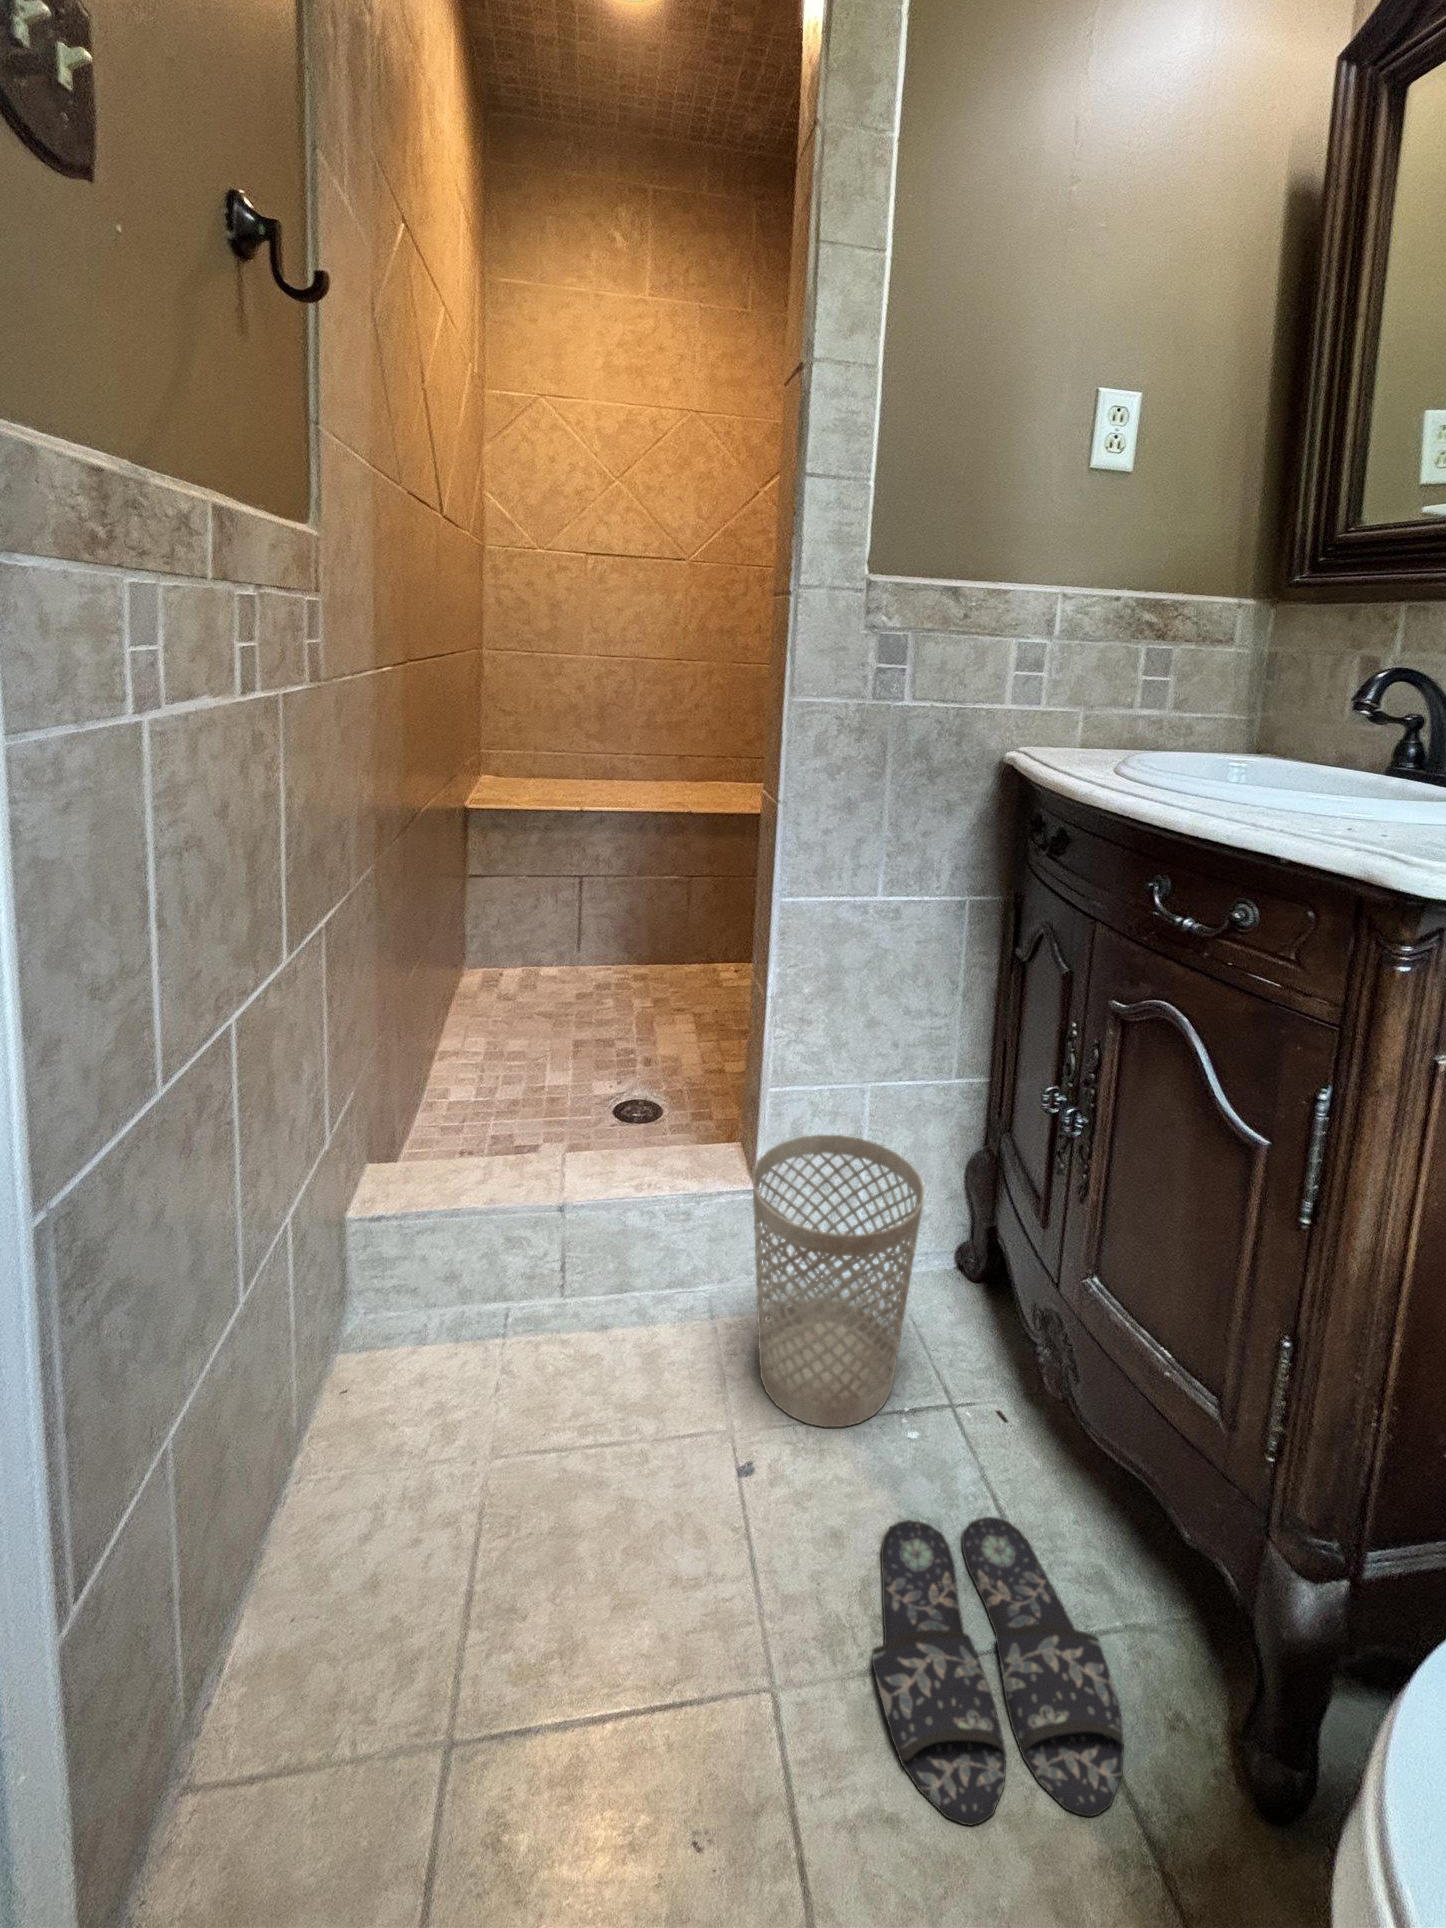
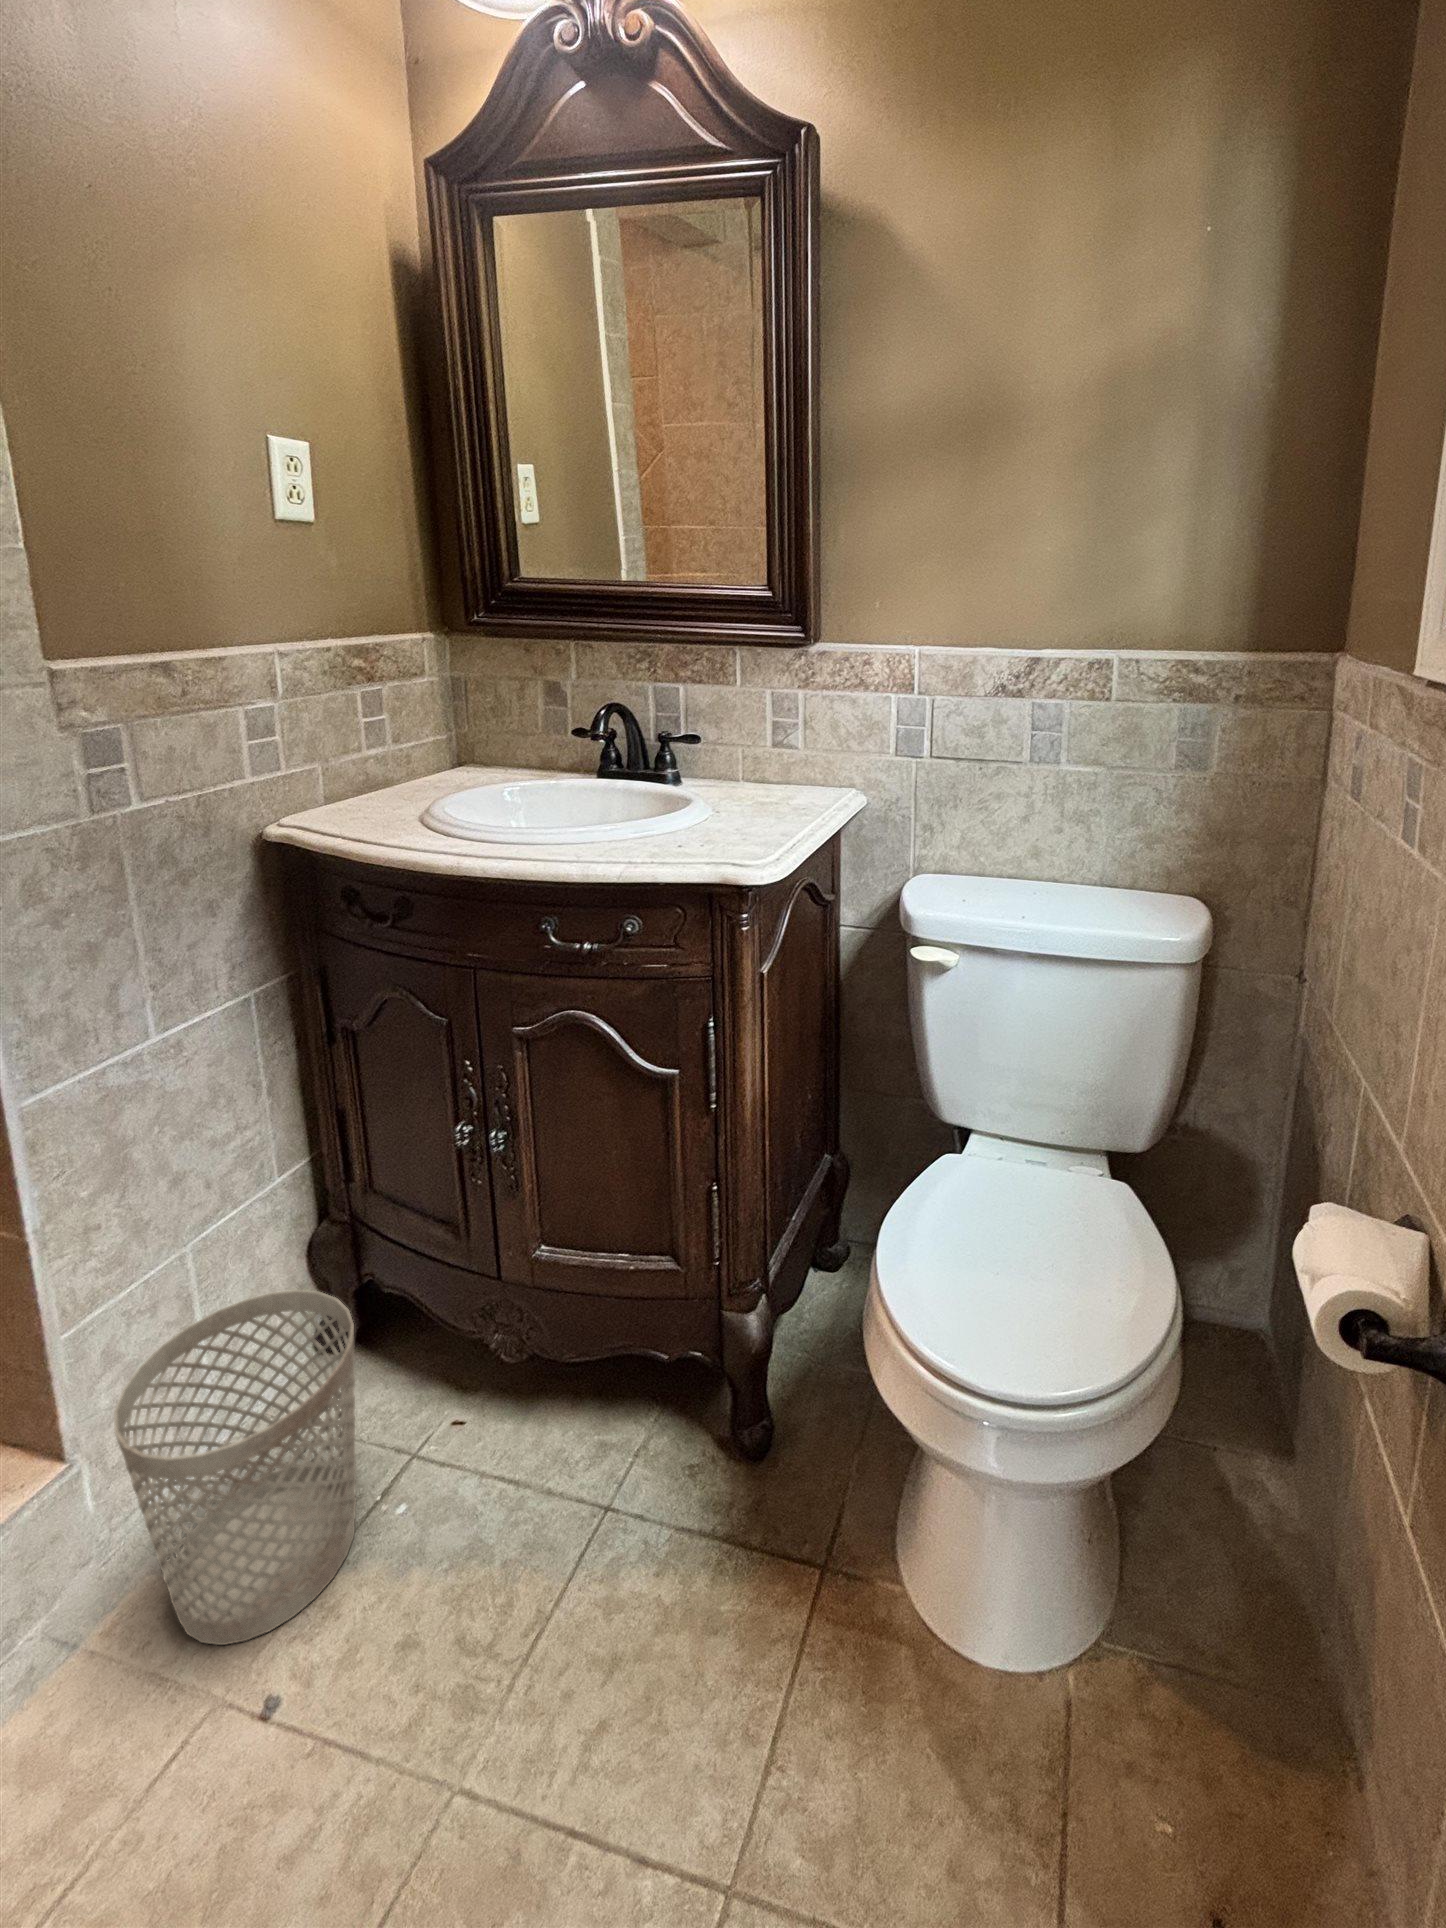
slippers: present [872,1517,1124,1825] -> none [445,1474,692,1692]

